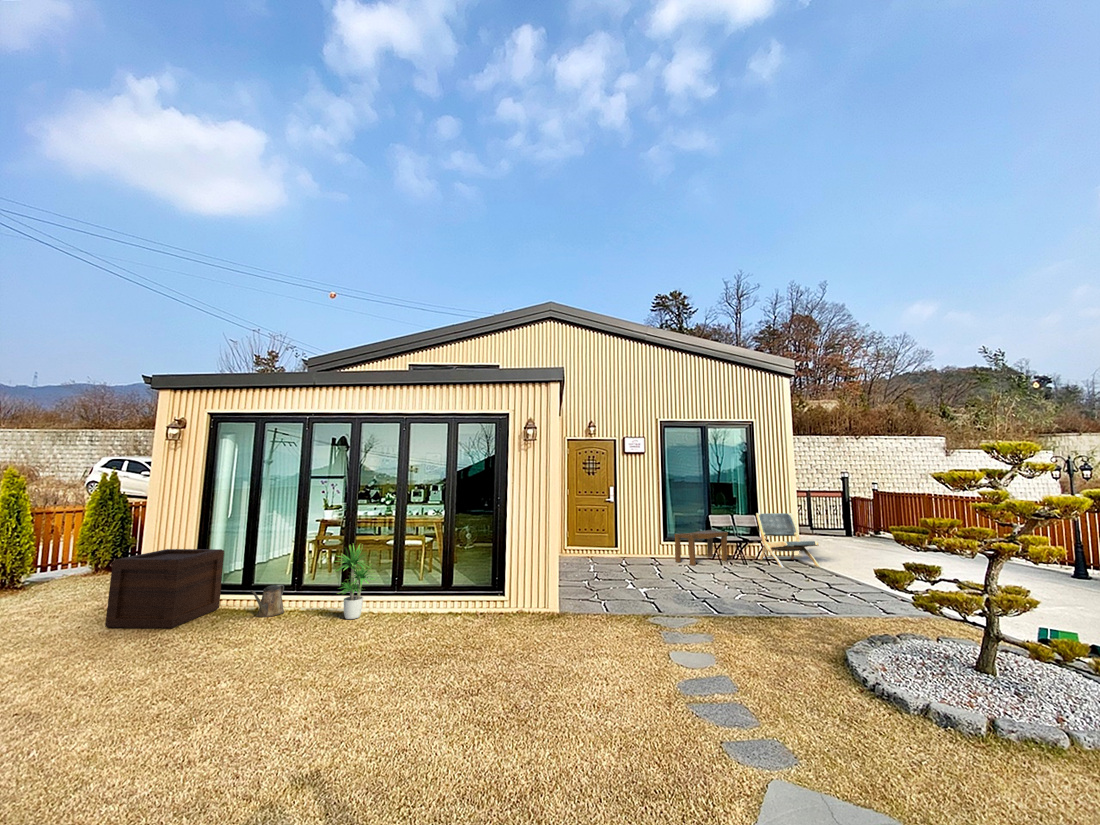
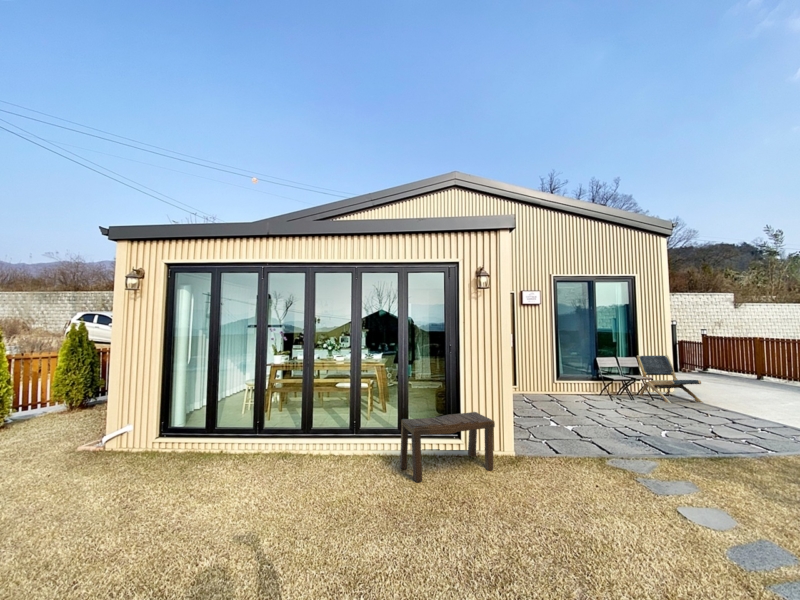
bench: present [675,530,728,565] -> present [400,412,495,482]
potted plant: present [335,545,375,619] -> none [295,388,342,464]
wooden crate: present [105,549,224,628] -> none [75,395,188,476]
watering can: present [250,585,284,617] -> none [218,428,249,461]

